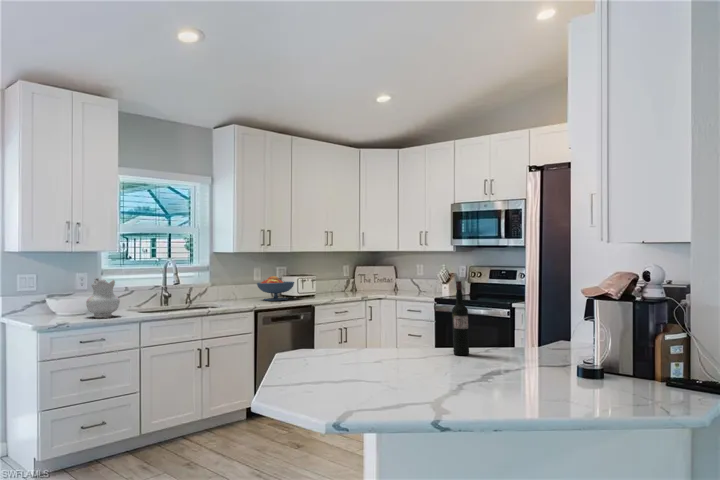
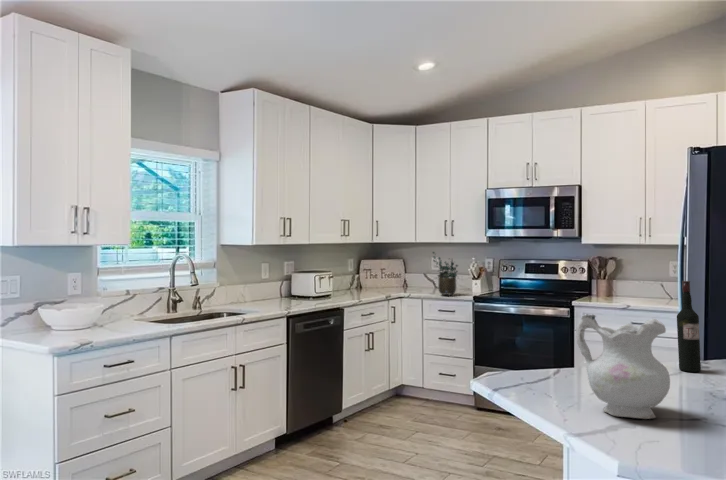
potted plant: none [405,259,426,297] -> present [433,252,458,295]
fruit bowl: present [257,276,294,301] -> none [273,273,319,303]
ceramic pitcher: present [86,278,120,318] -> present [576,314,670,419]

